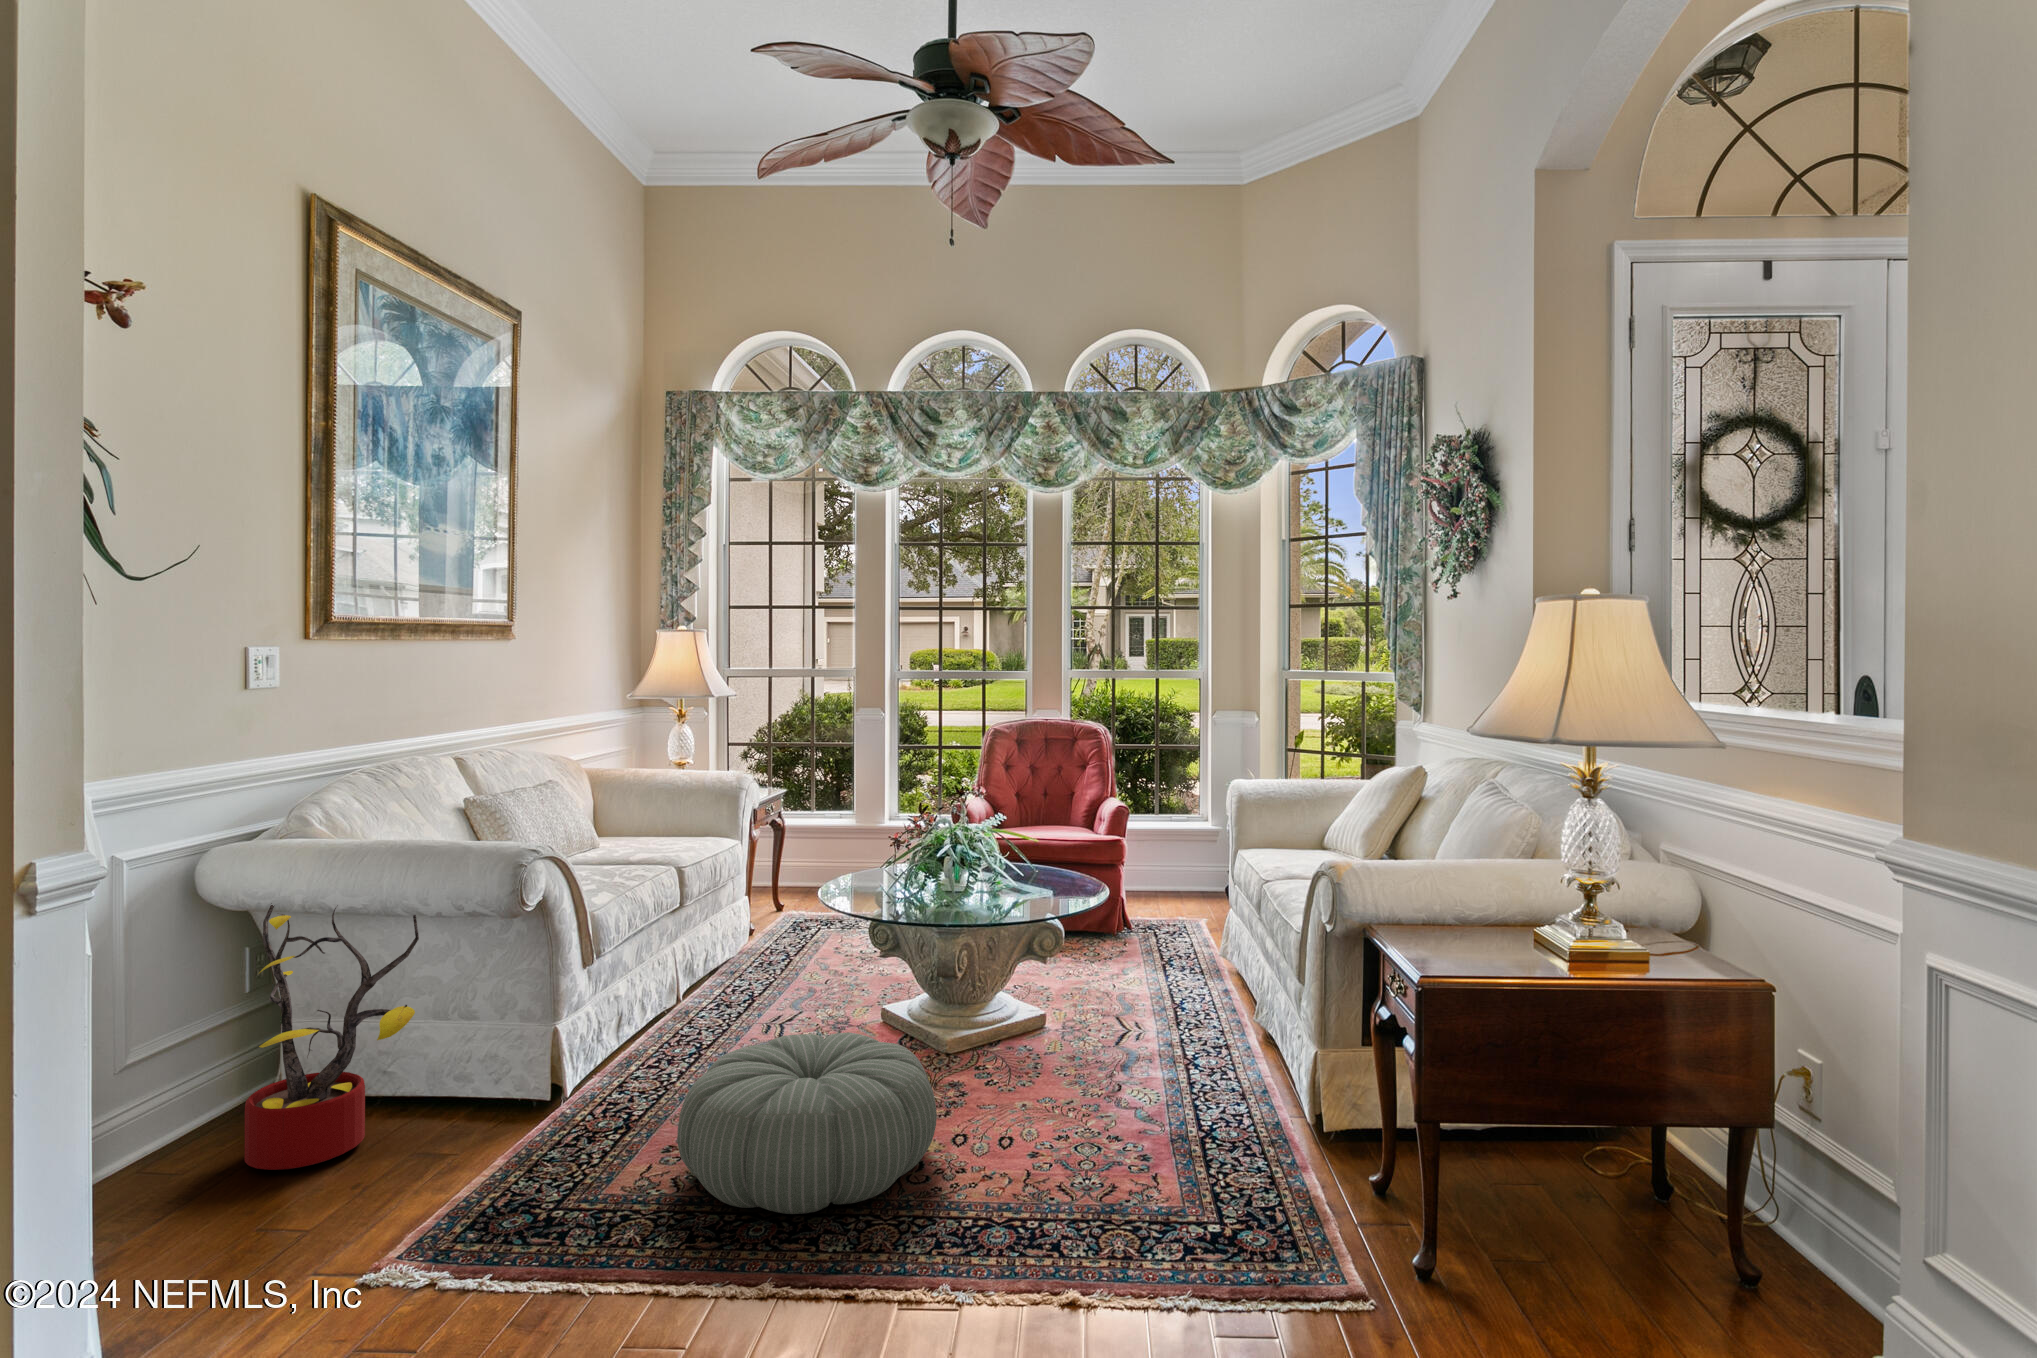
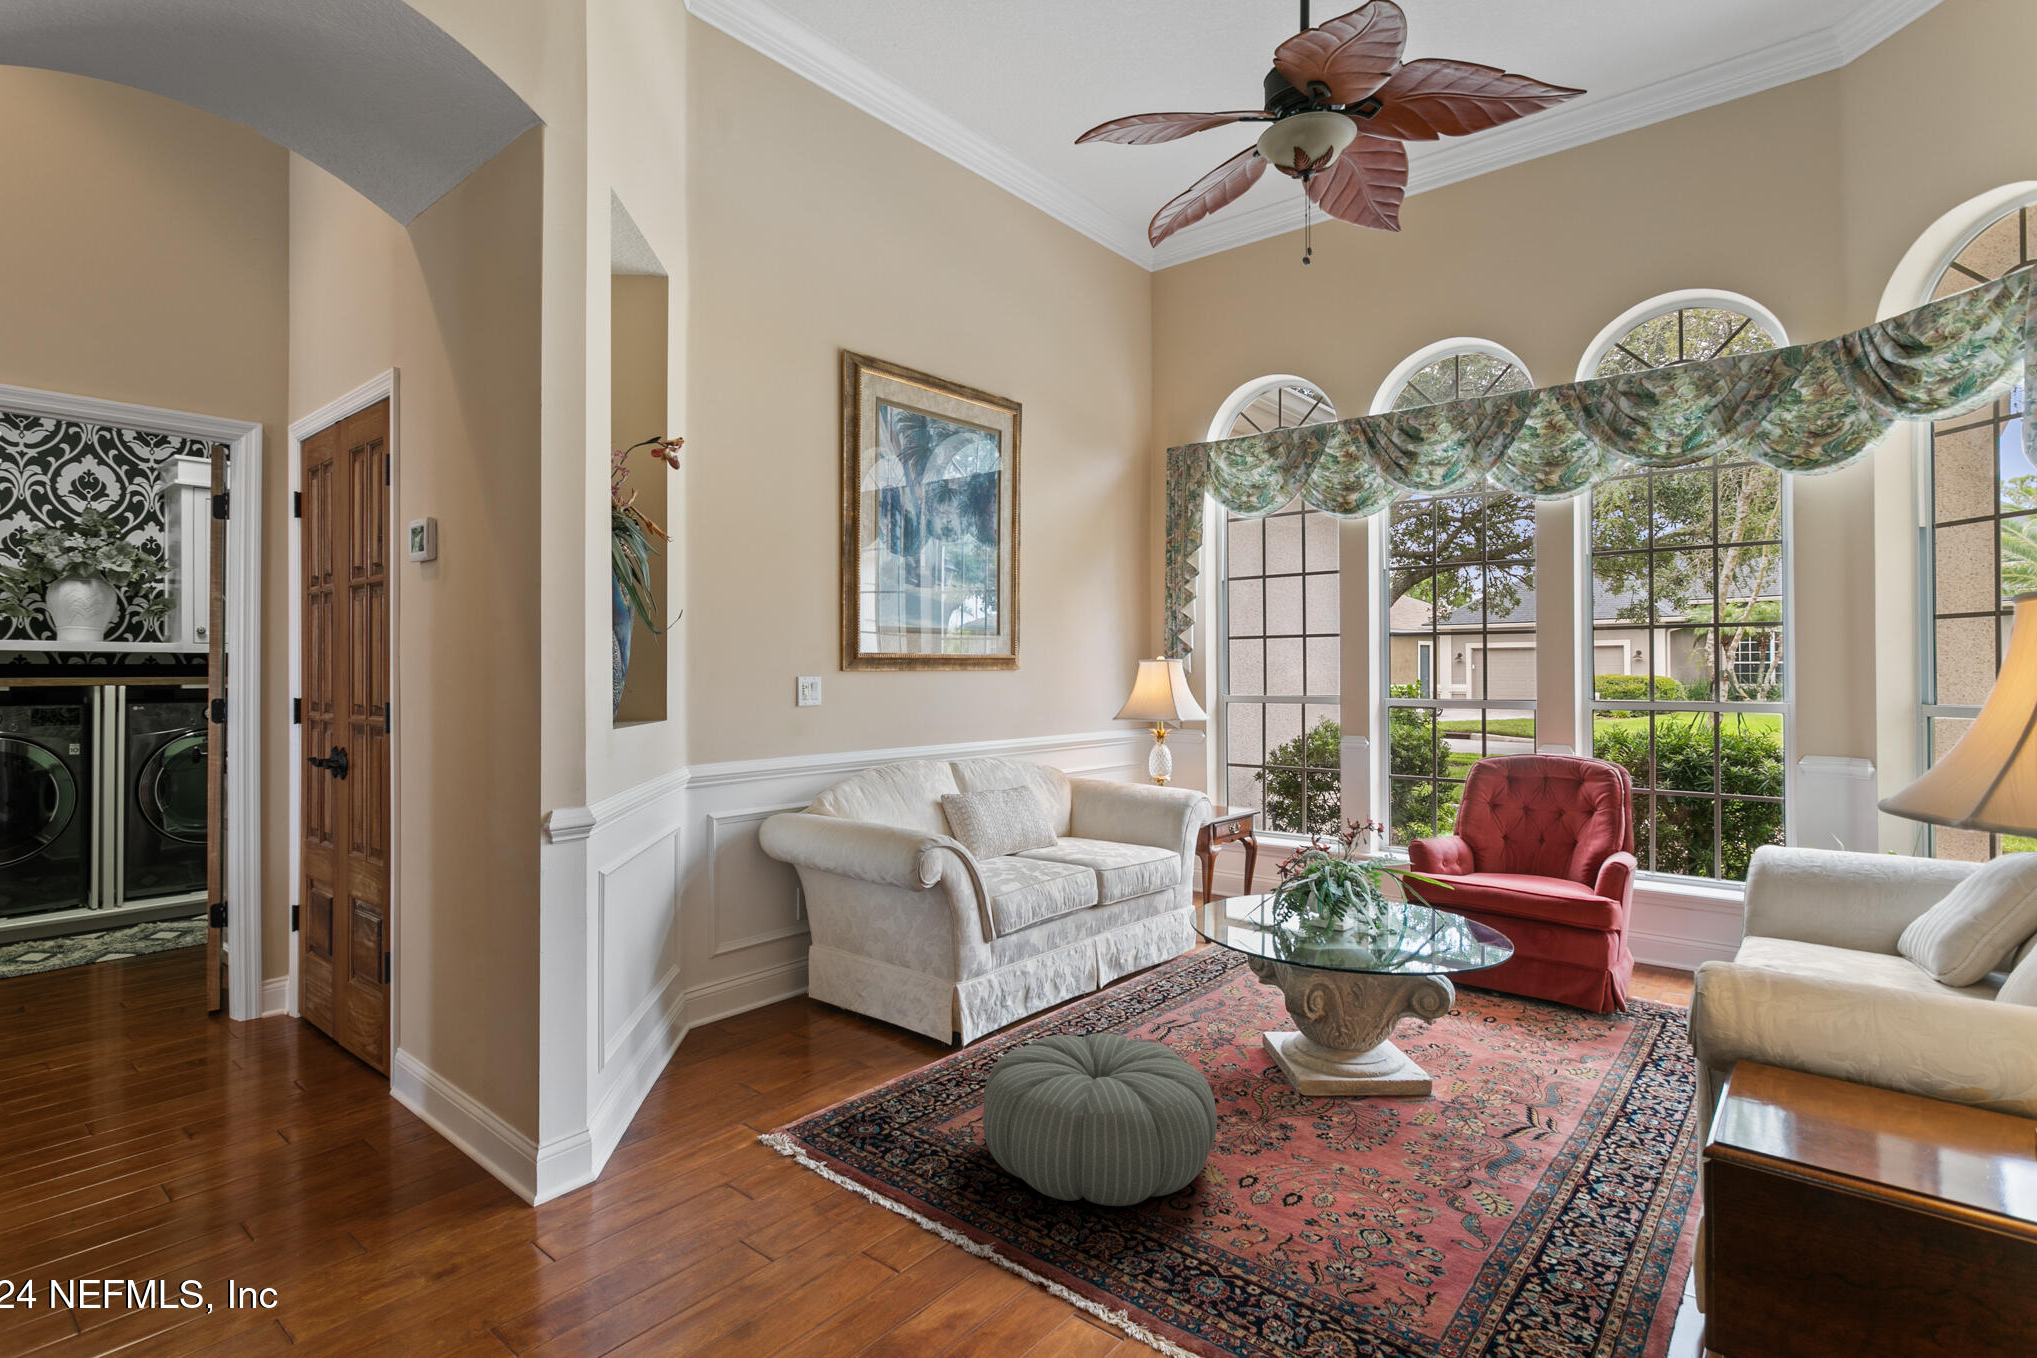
decorative plant: present [245,905,419,1170] -> none [759,852,851,1049]

